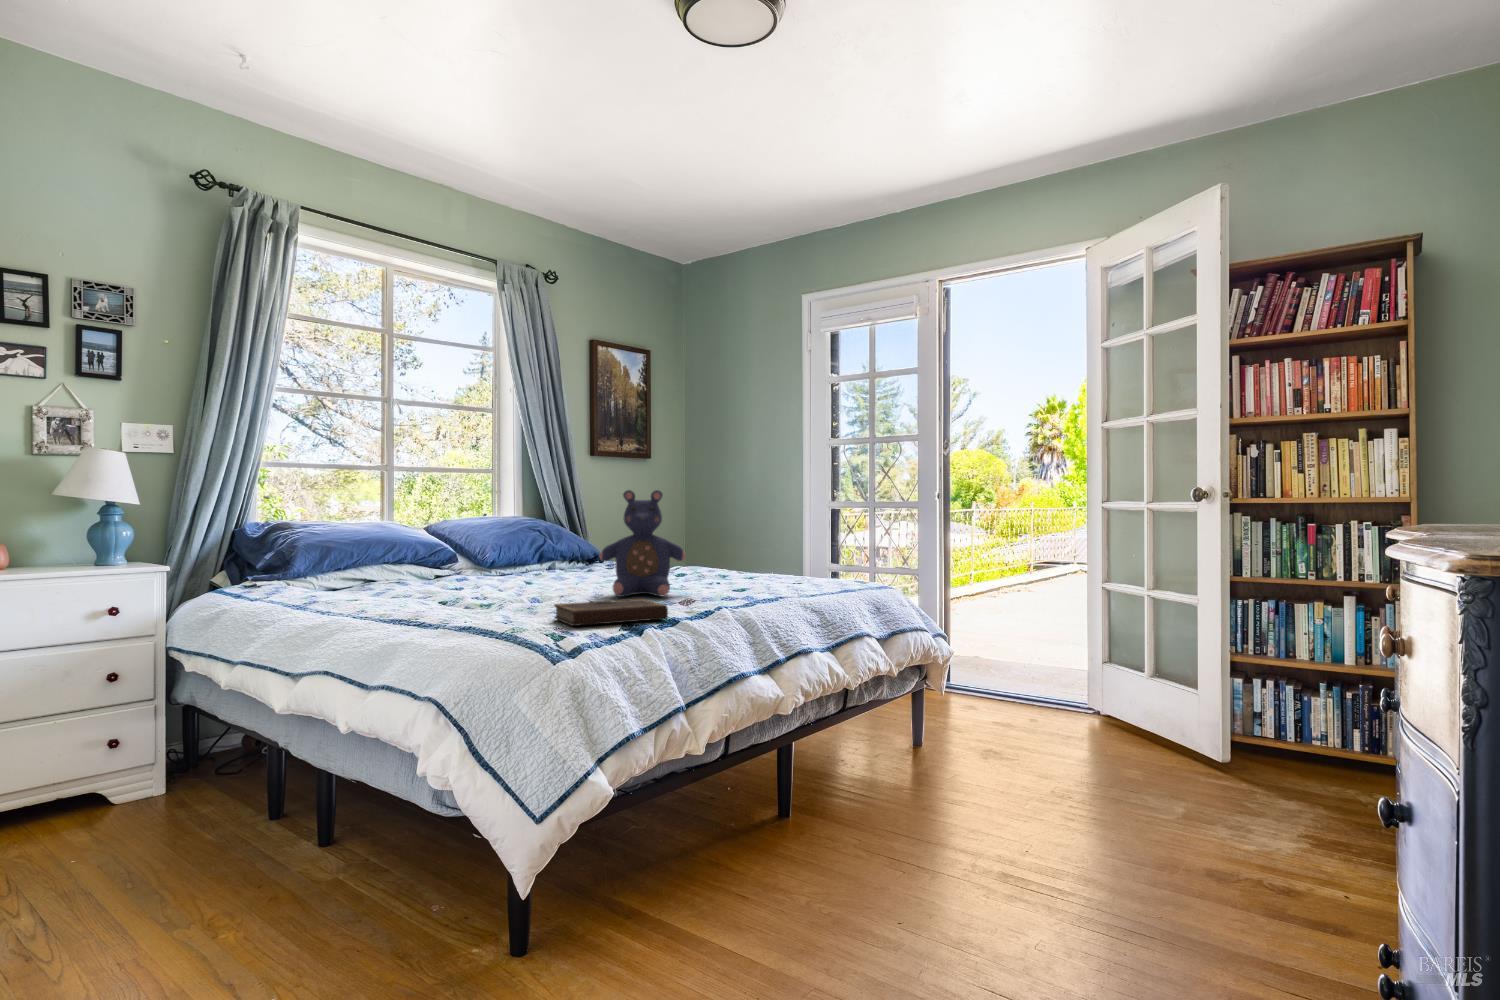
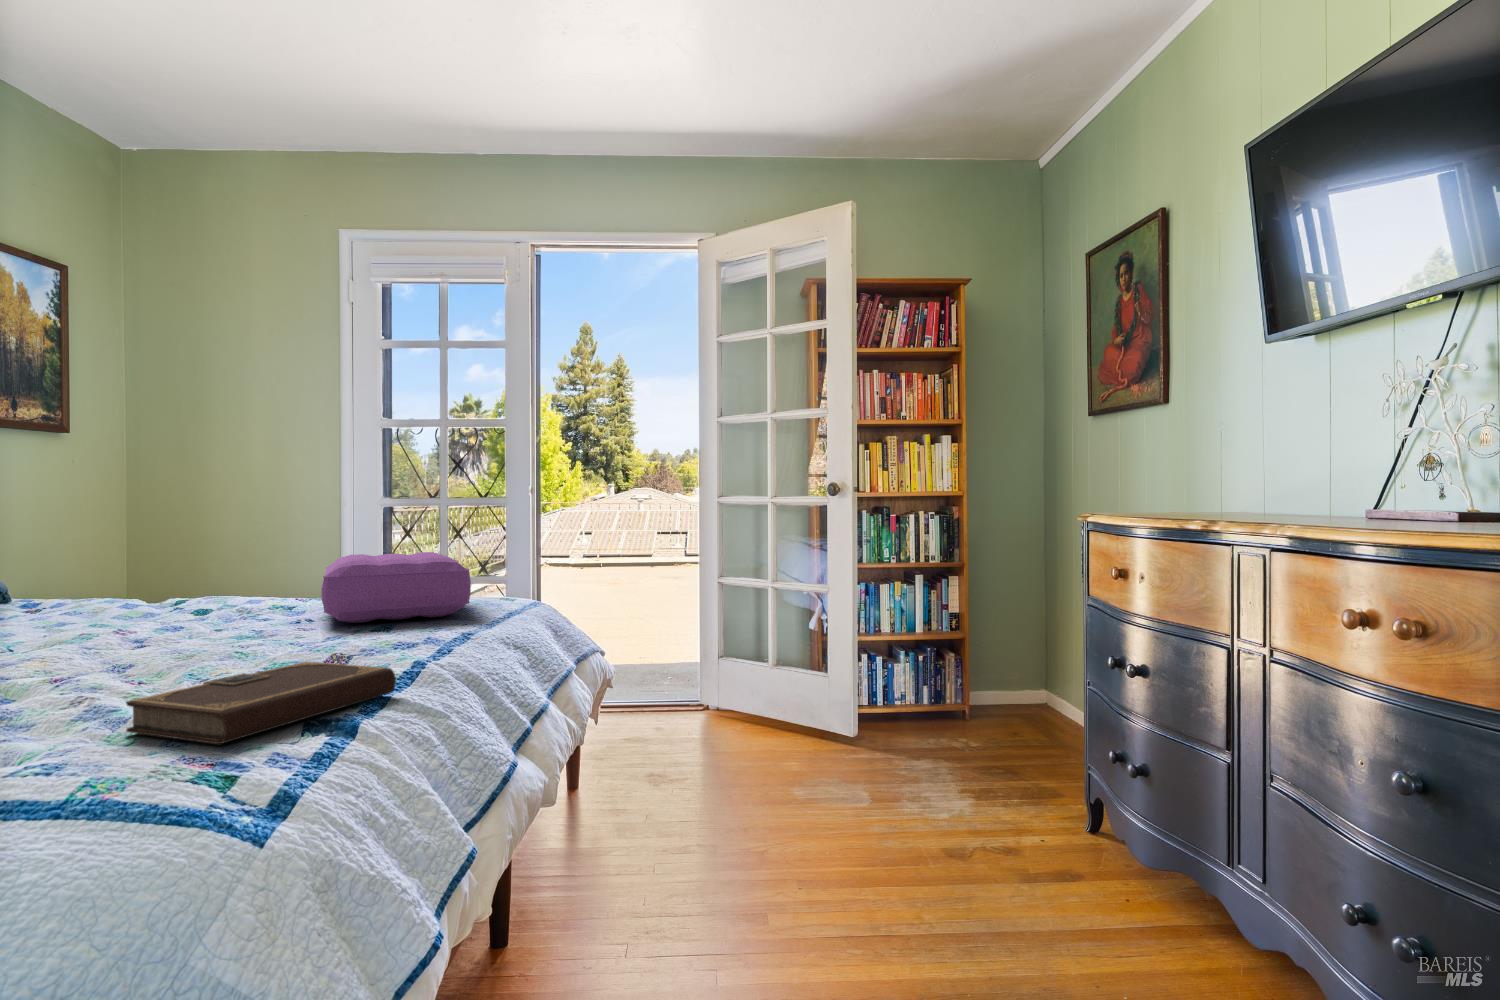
teddy bear: present [600,490,686,597] -> none [118,469,297,660]
pillow: none [707,544,810,589] -> present [321,552,471,623]

